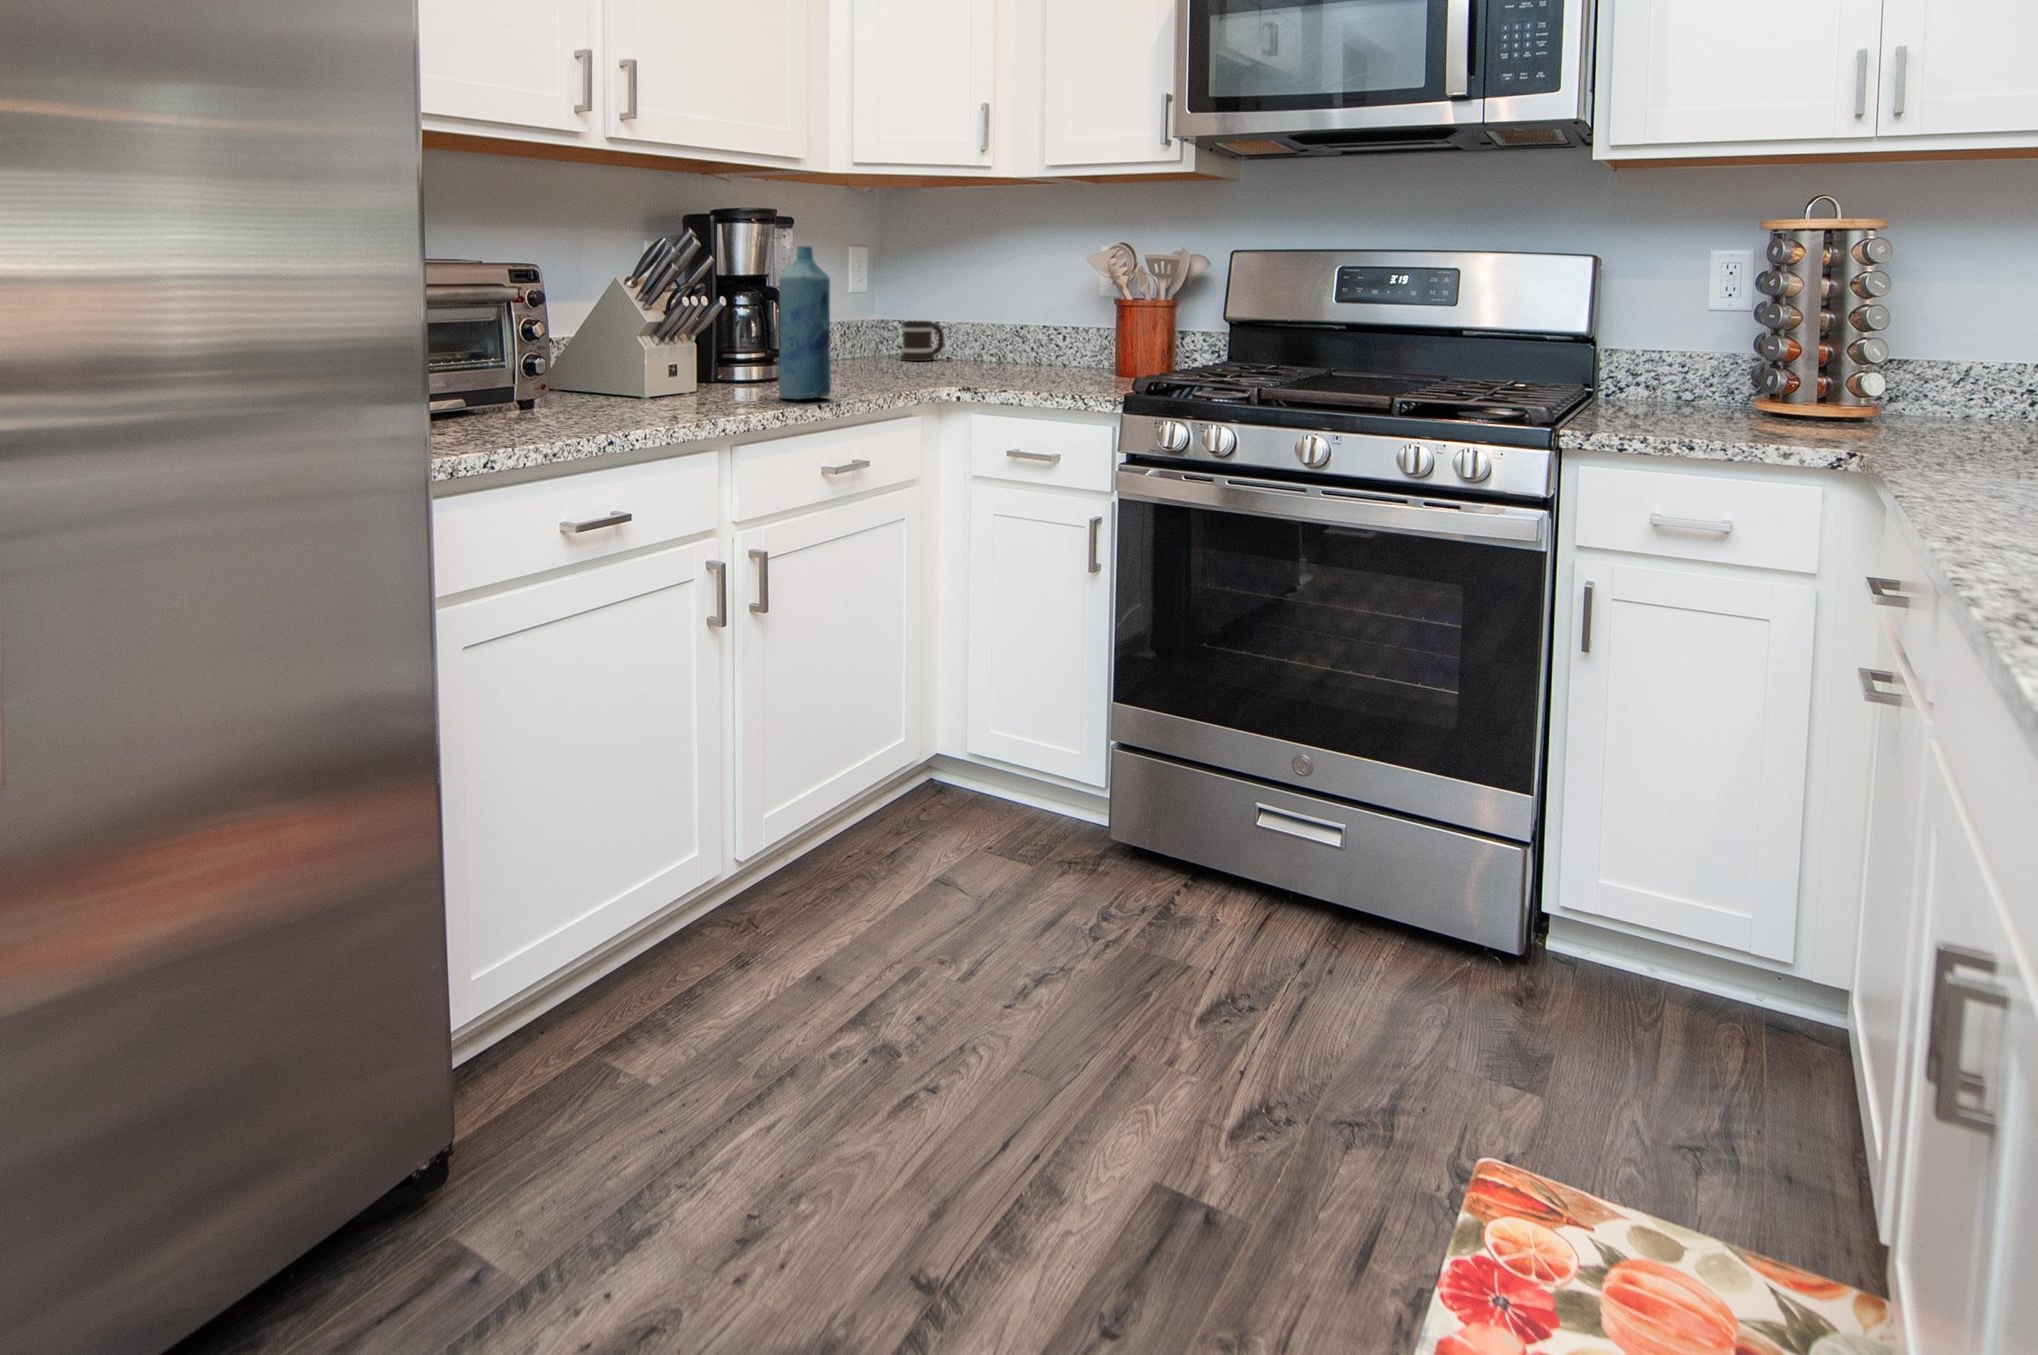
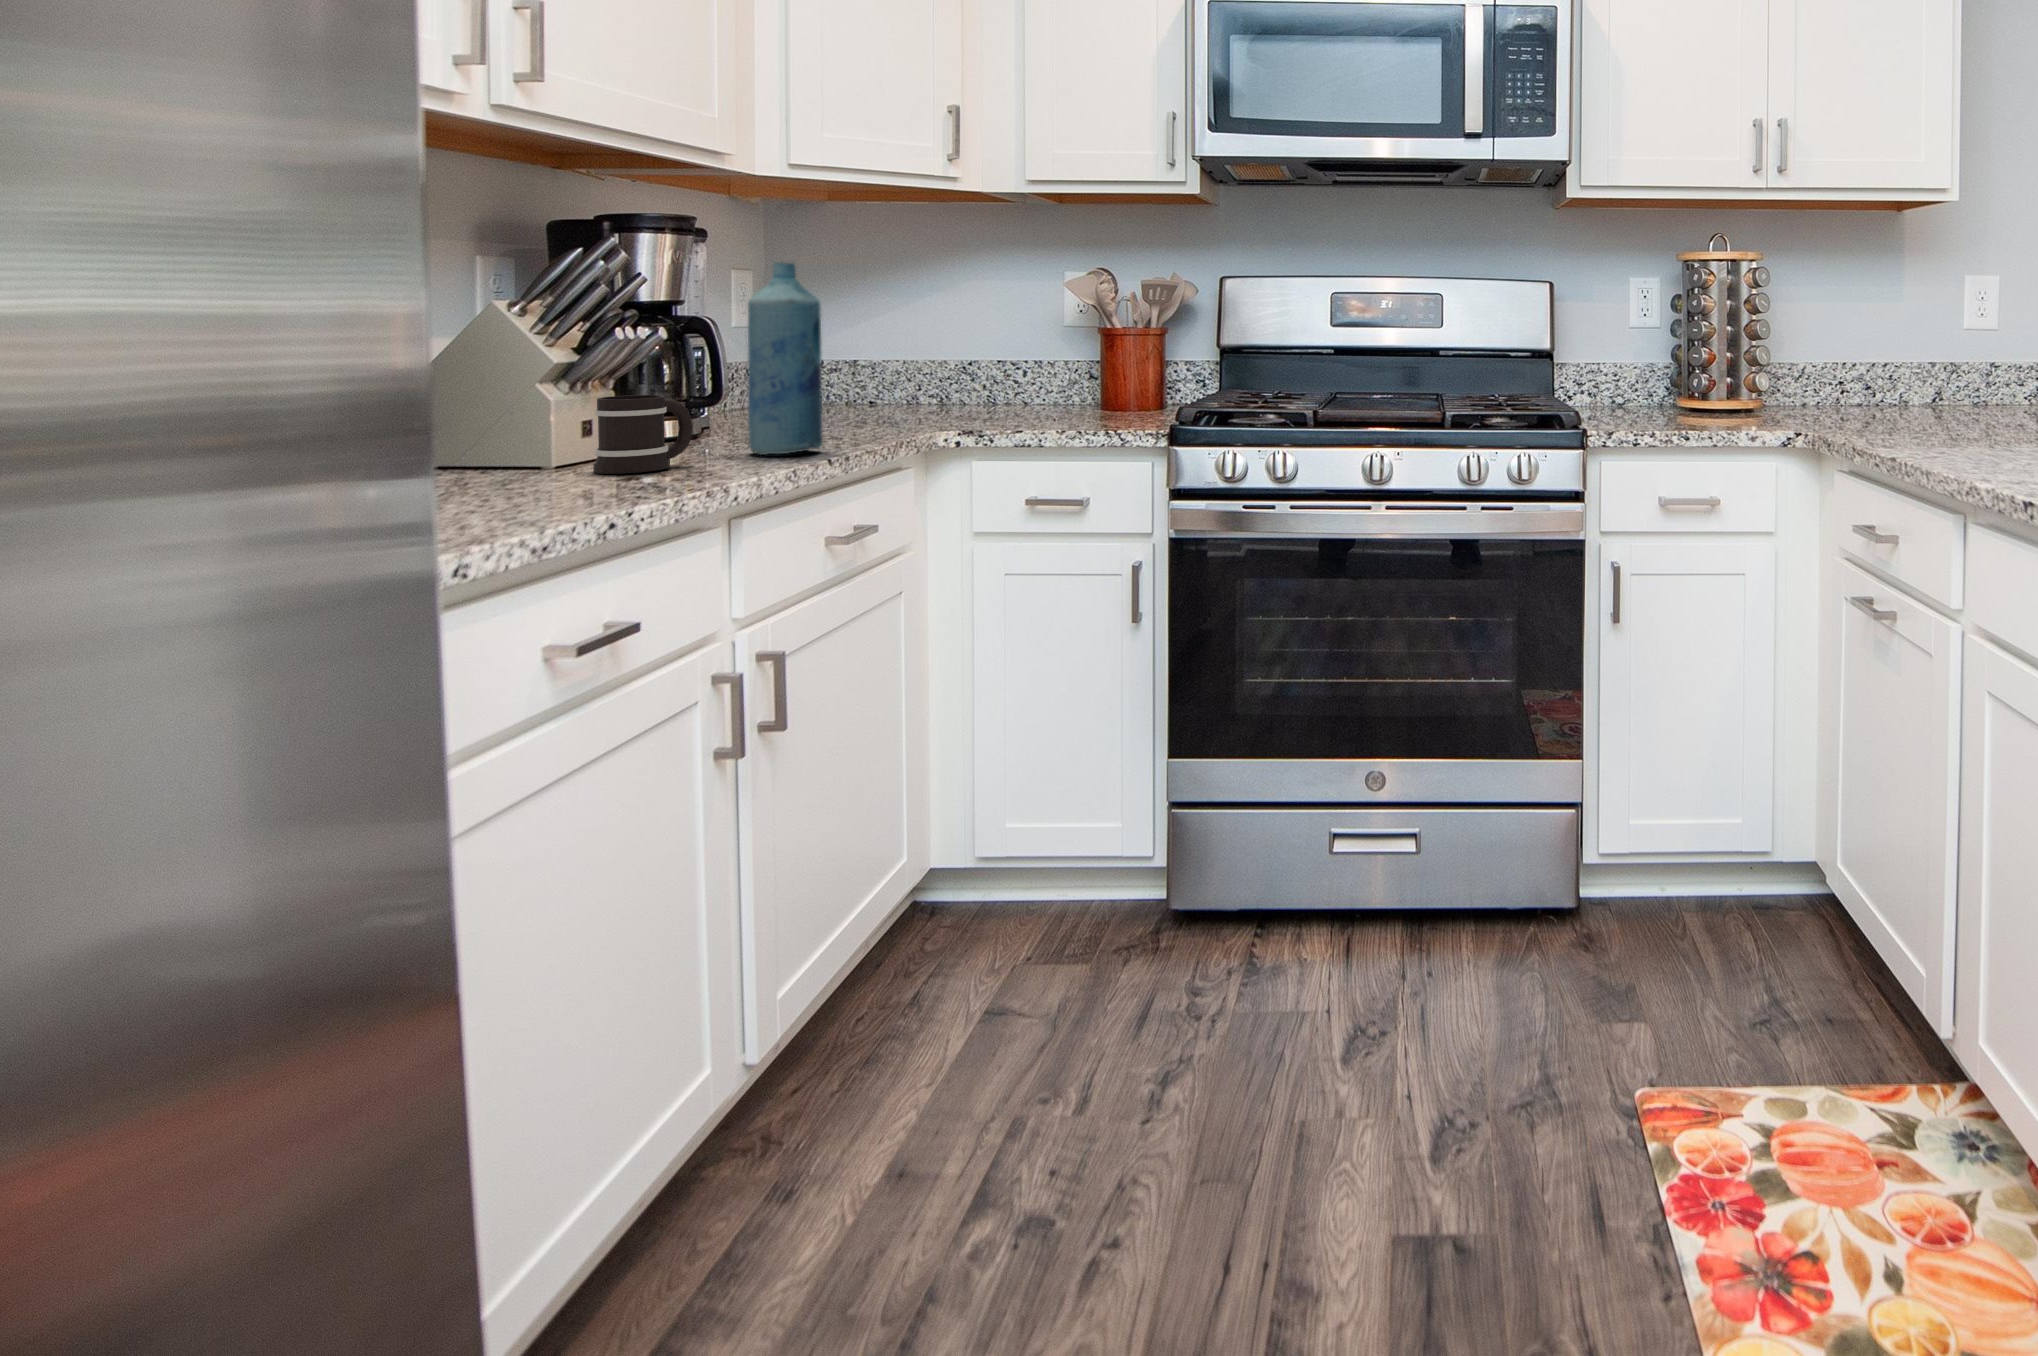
mug: present [901,321,944,361] -> present [593,395,692,474]

